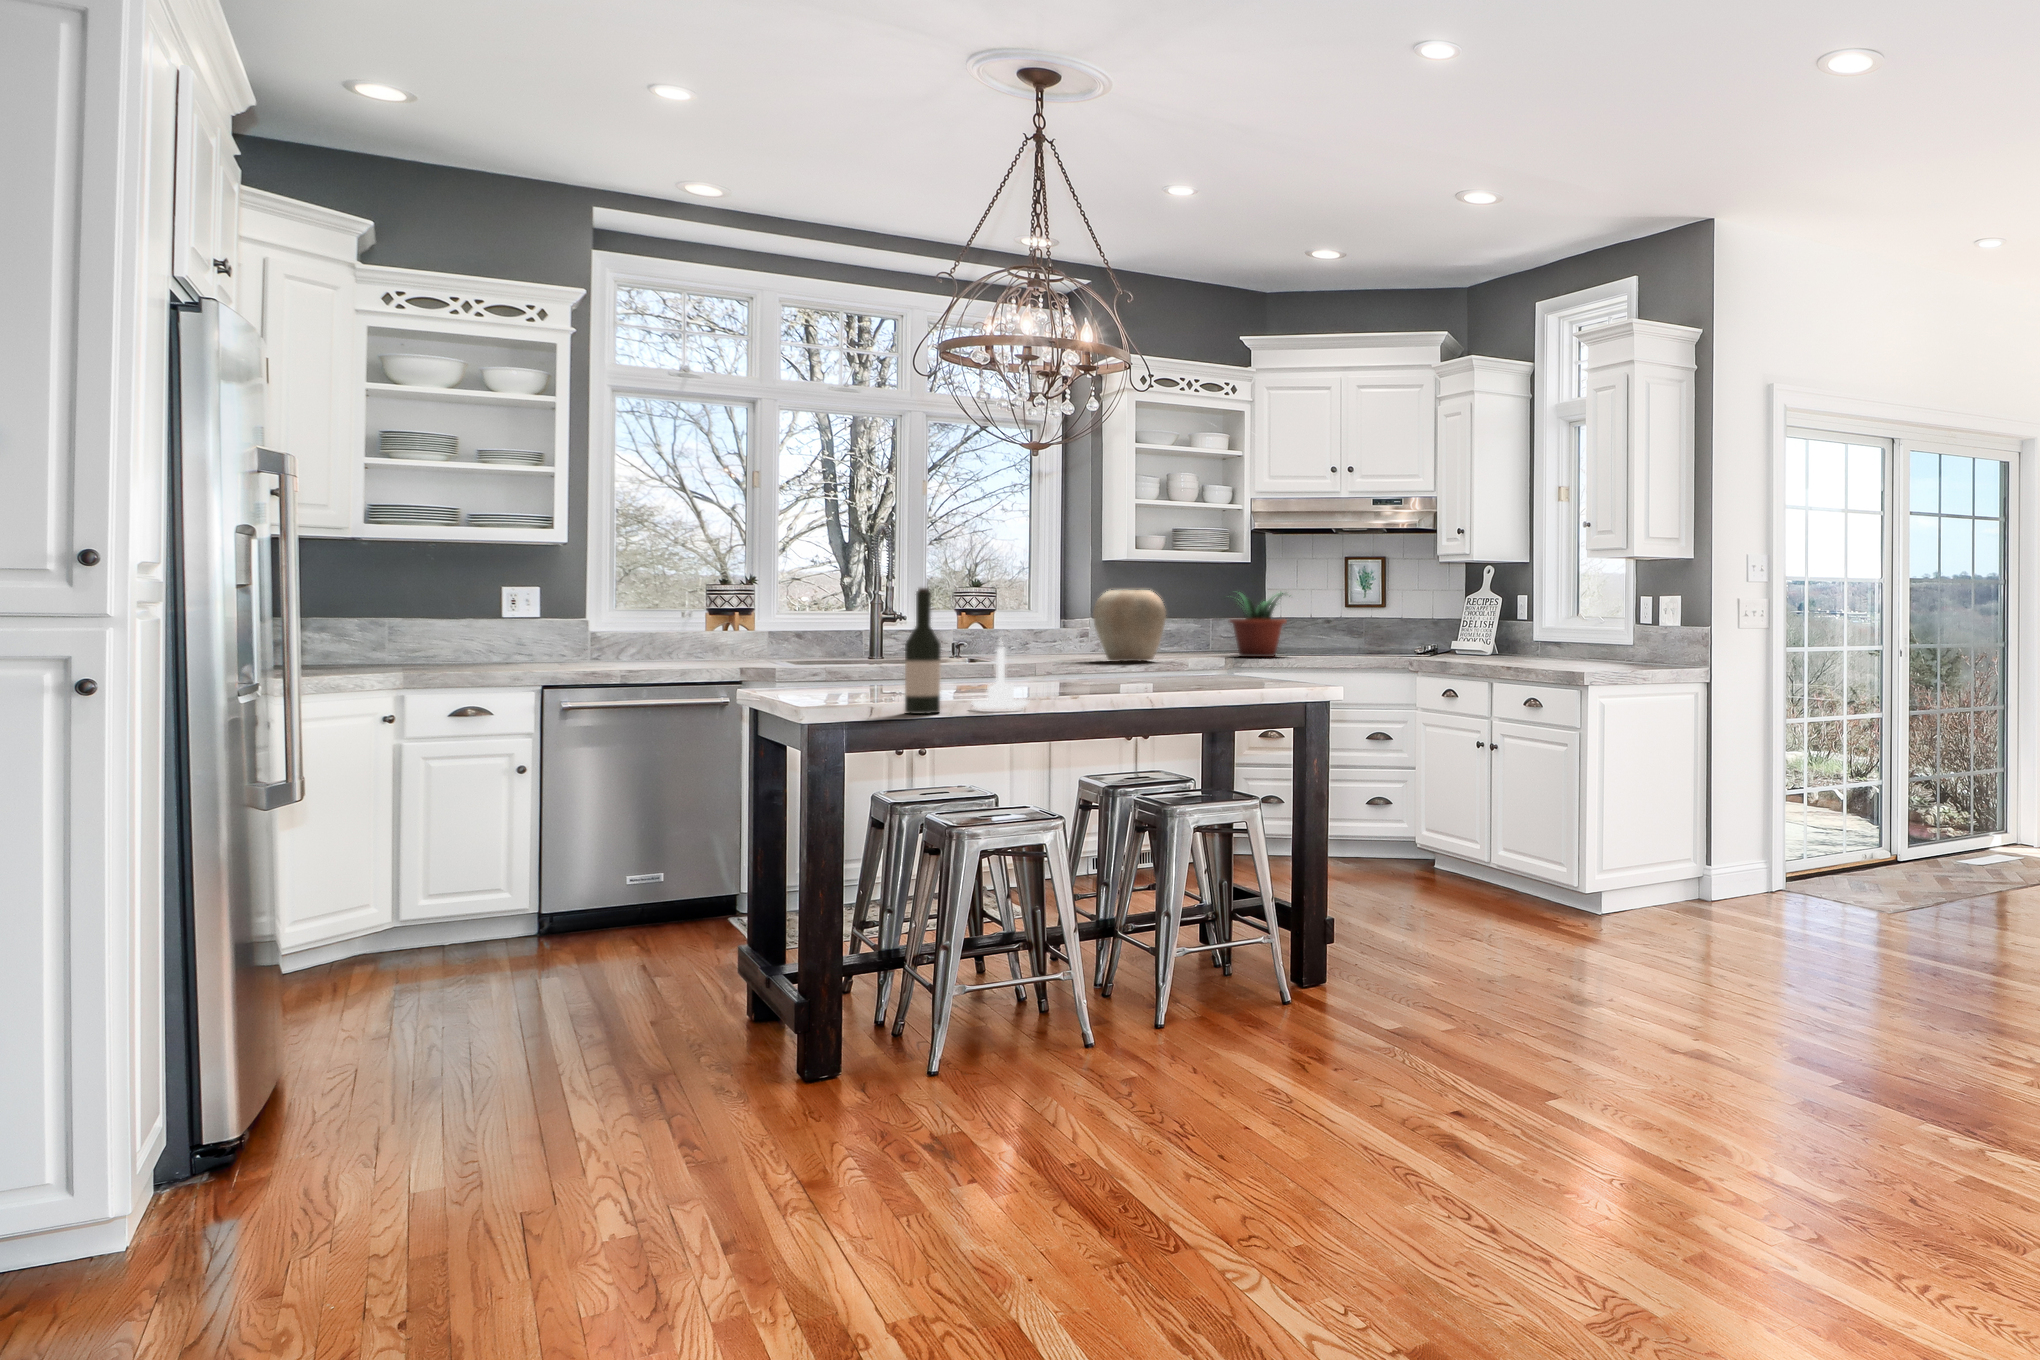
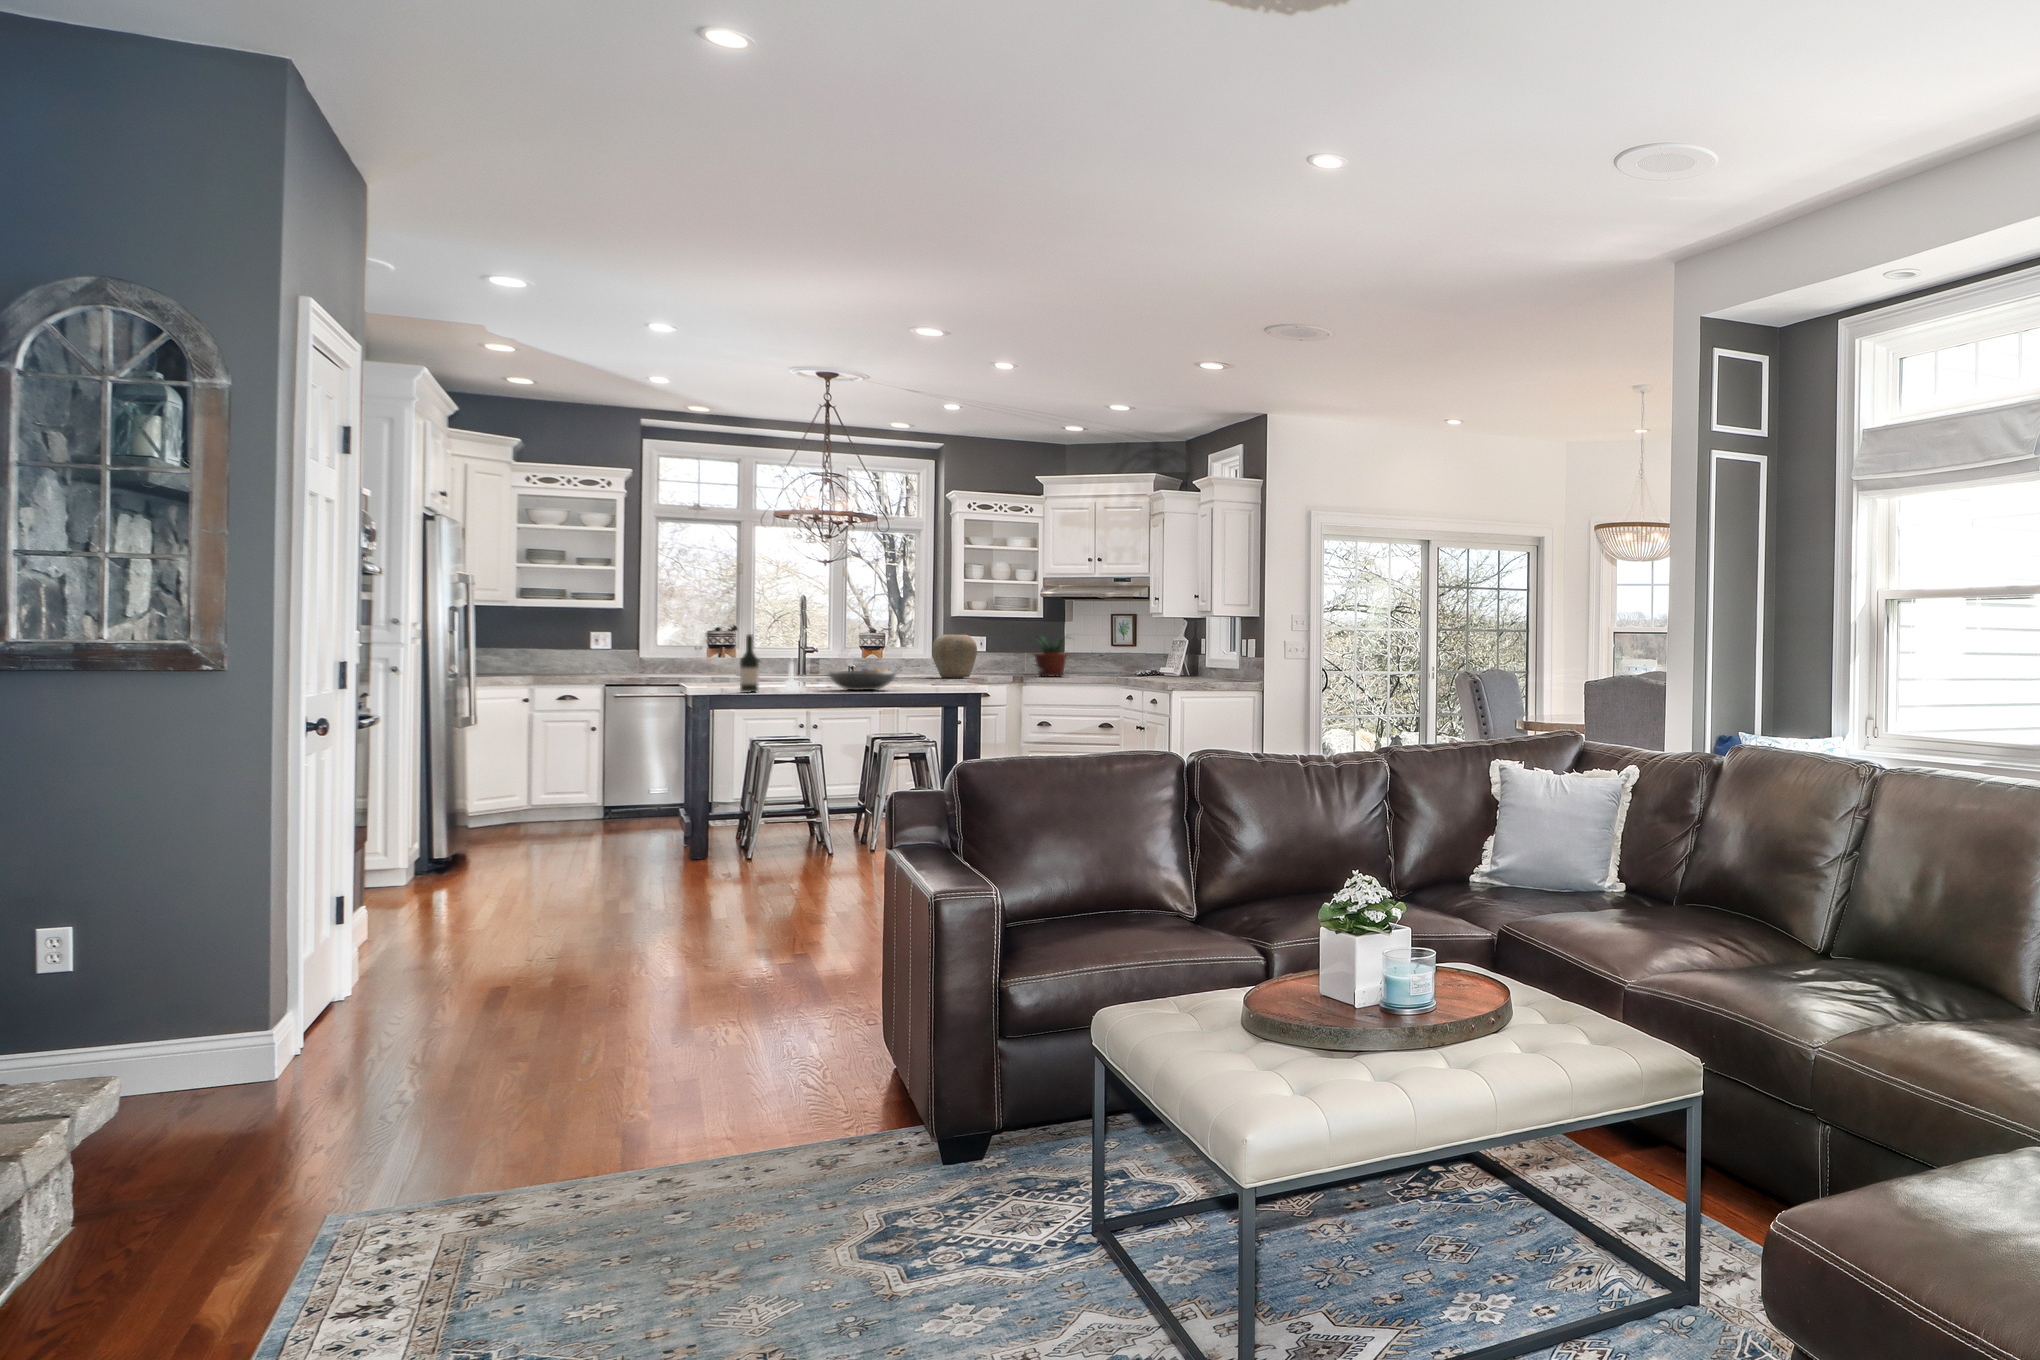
fruit bowl: none [1051,653,1183,701] -> present [829,668,896,690]

